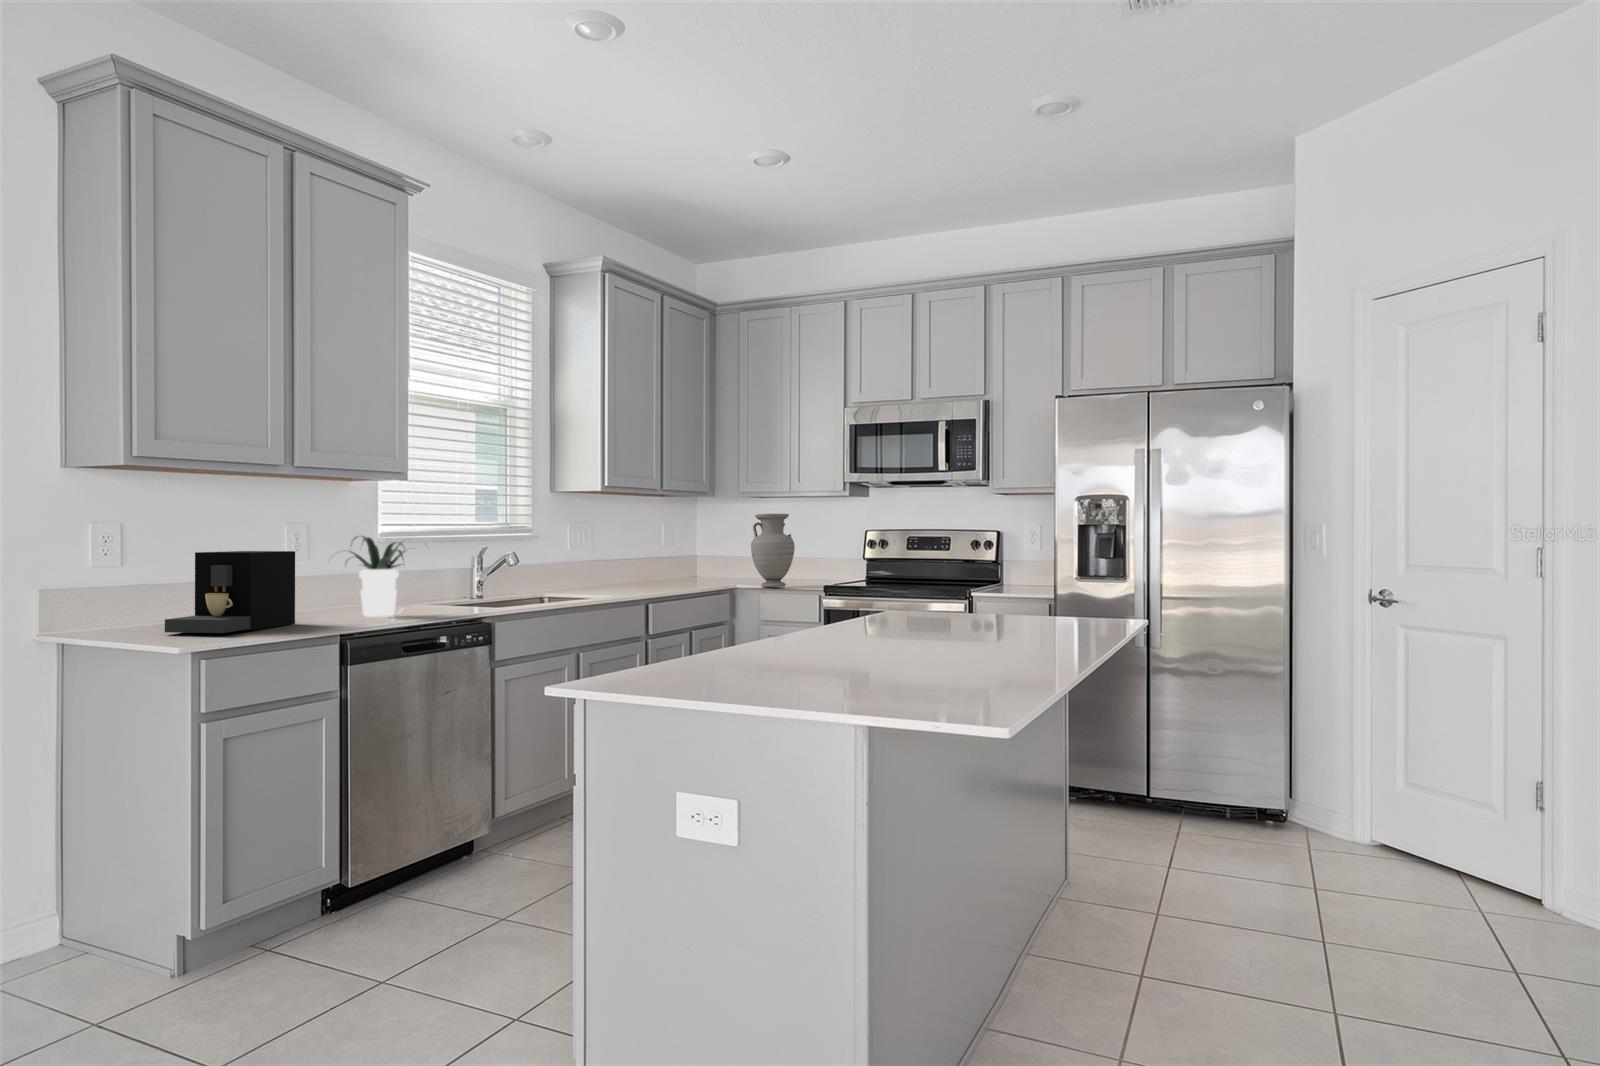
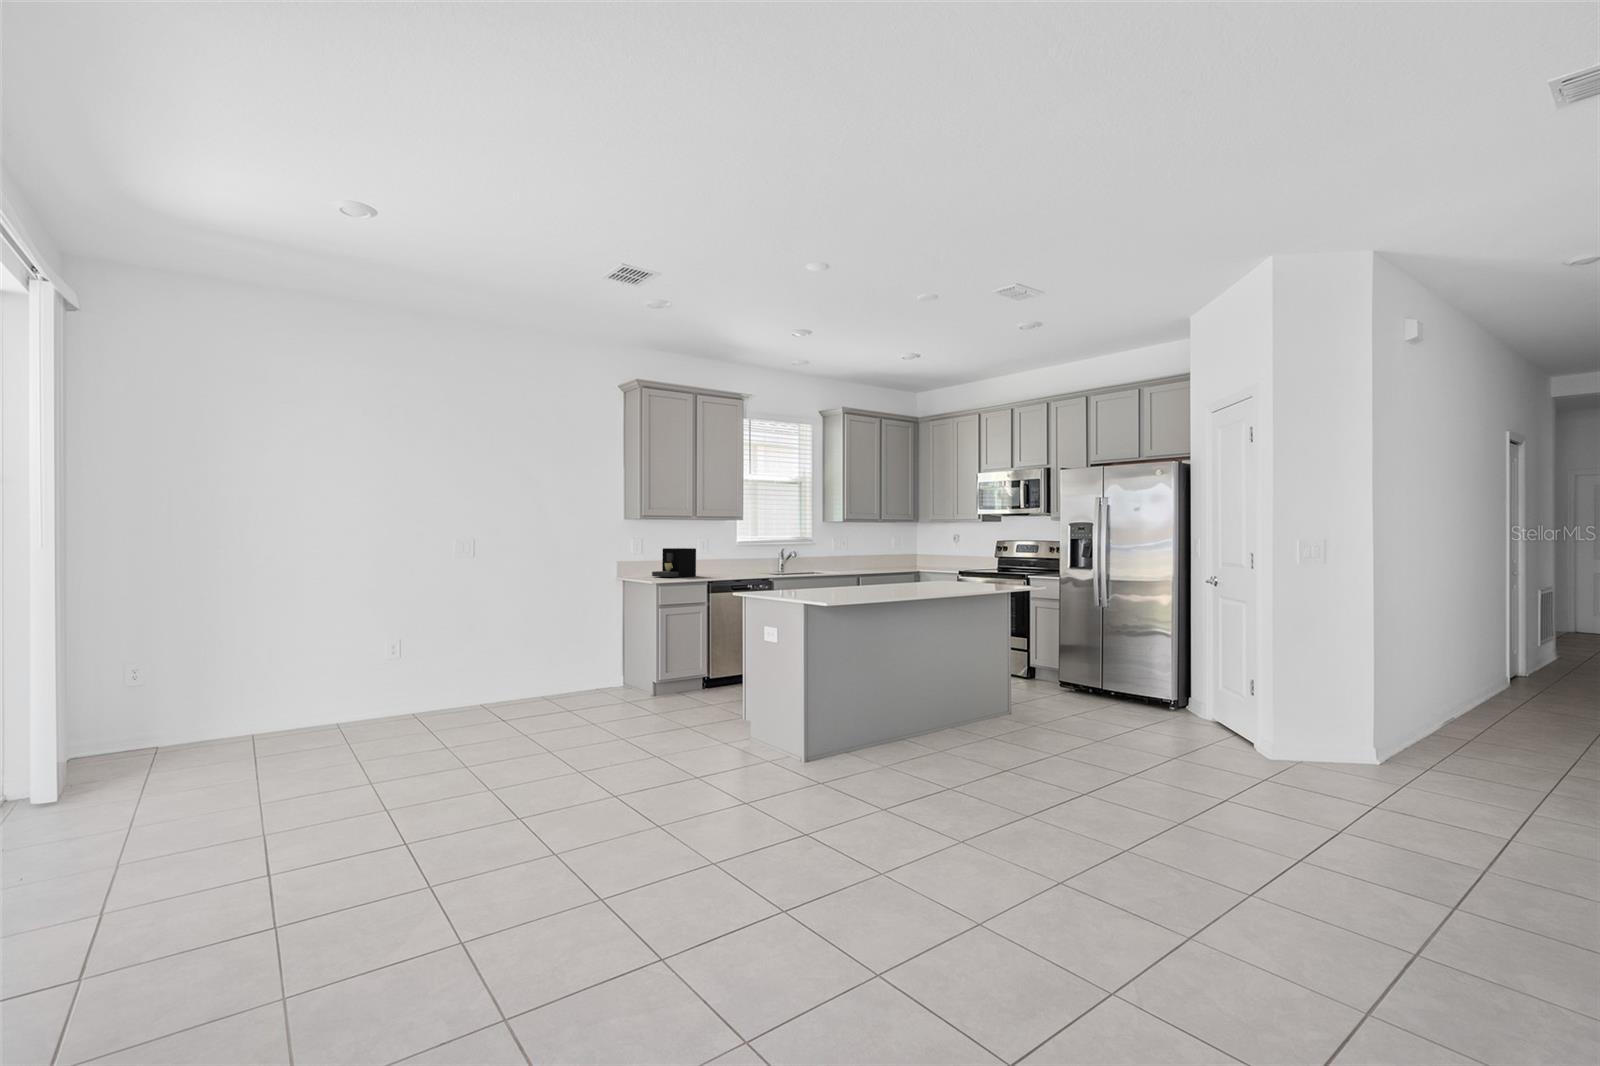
vase: present [751,514,795,587] -> none [926,532,949,571]
potted plant: present [350,536,406,617] -> none [709,543,748,575]

